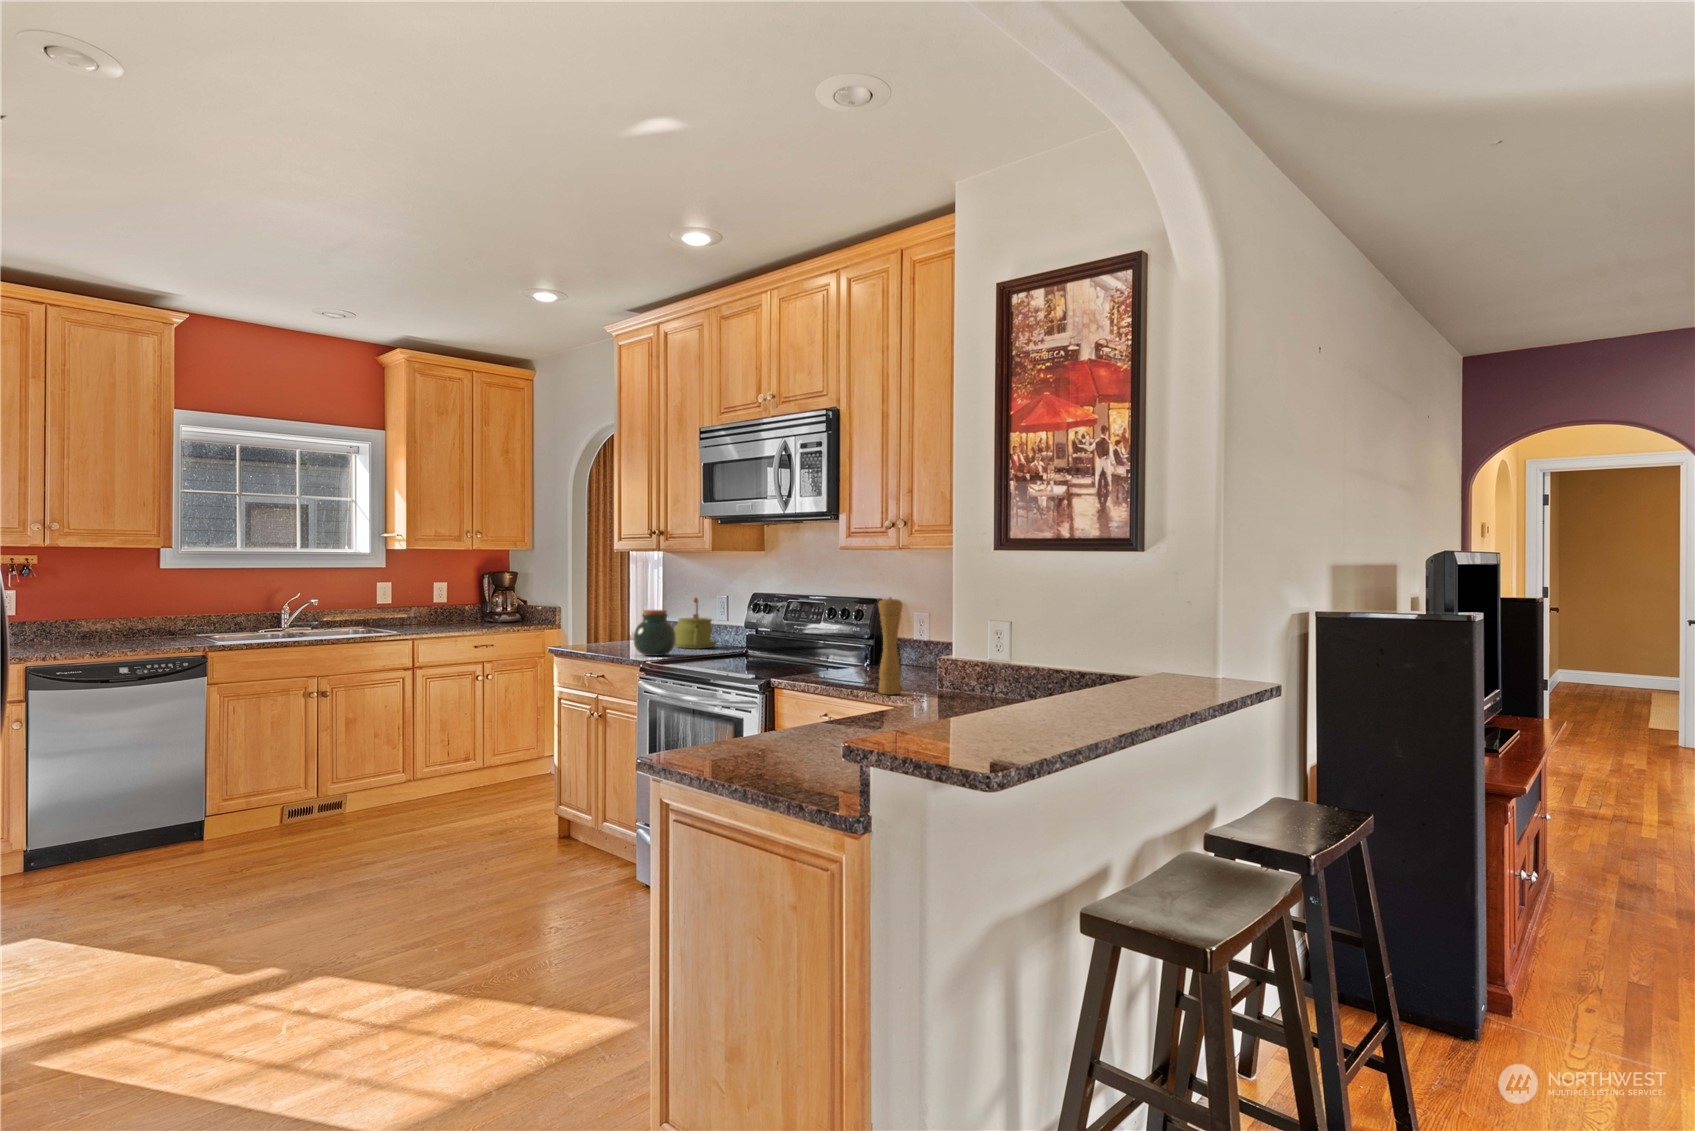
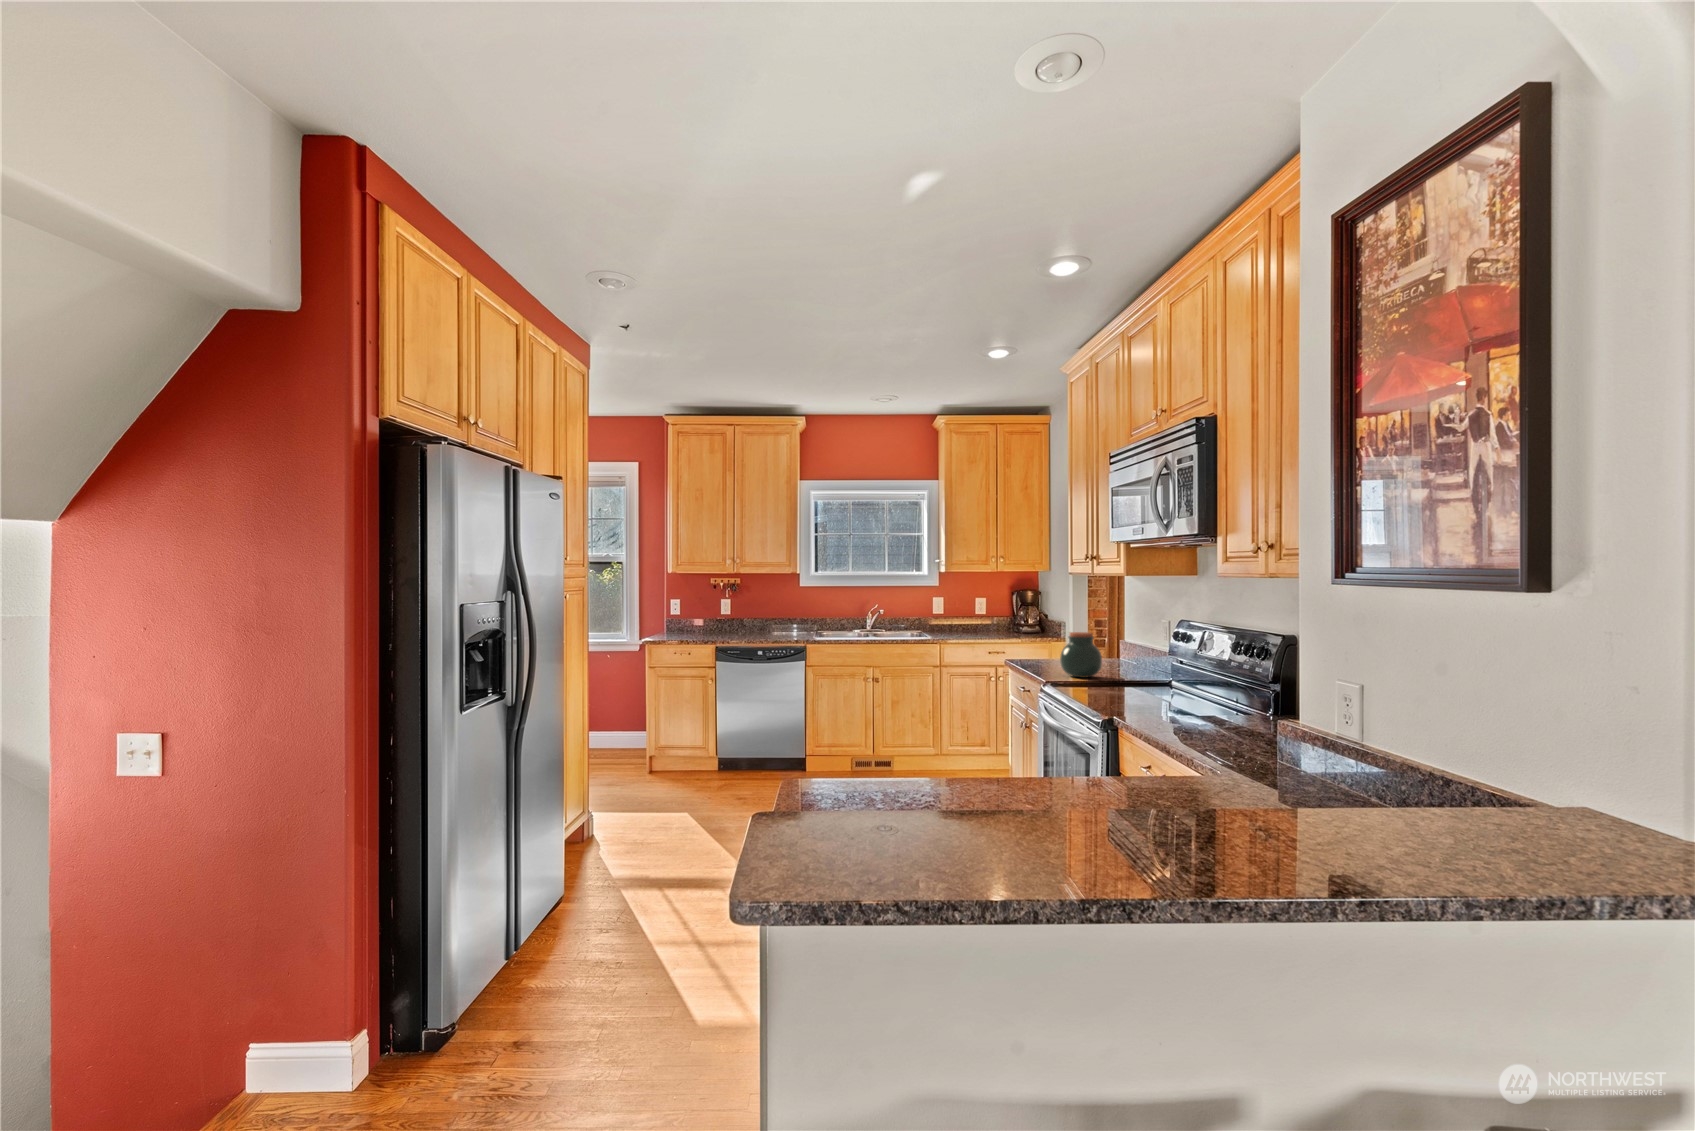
kettle: present [674,598,717,649] -> none [1127,620,1174,673]
pepper mill: present [878,598,903,695] -> none [1187,639,1219,760]

